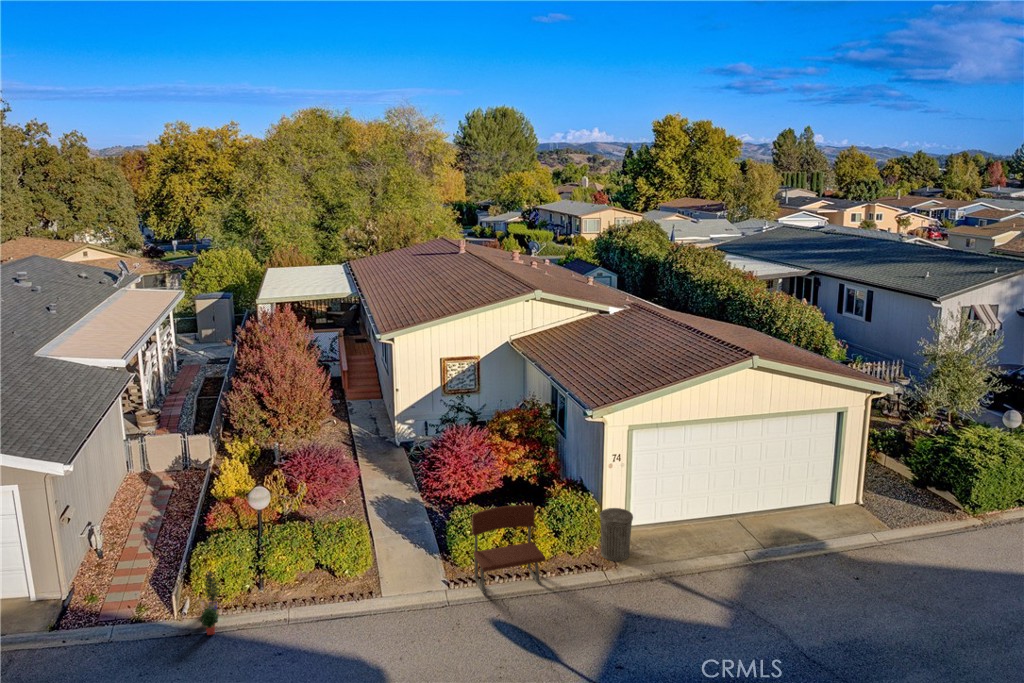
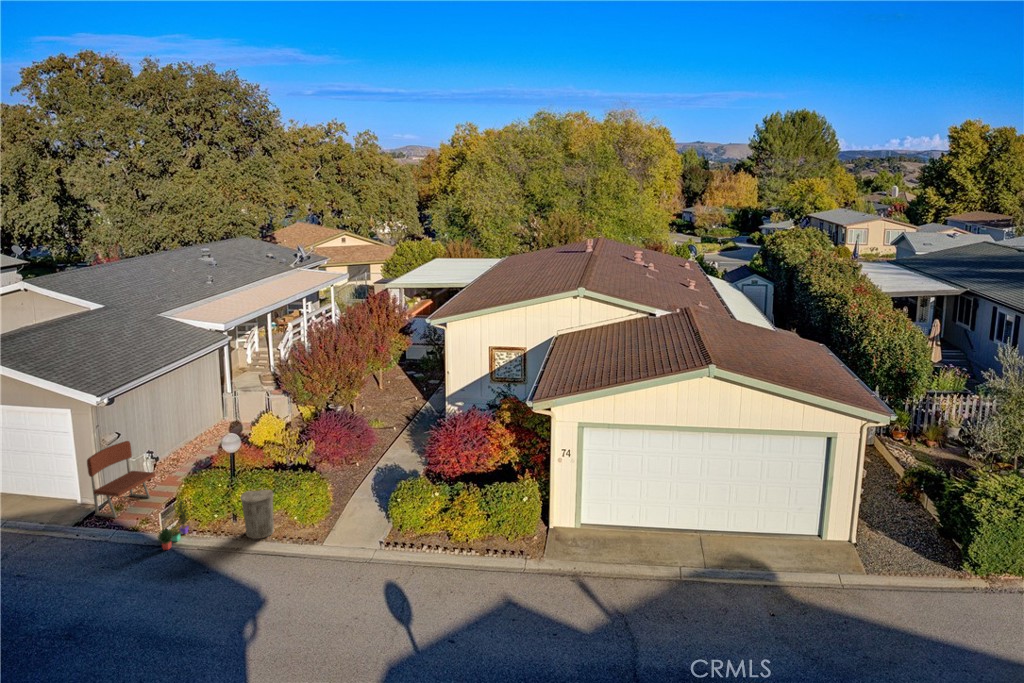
bench: present [472,505,546,593] -> present [87,441,156,518]
trash can: present [600,508,633,561] -> present [241,490,274,539]

